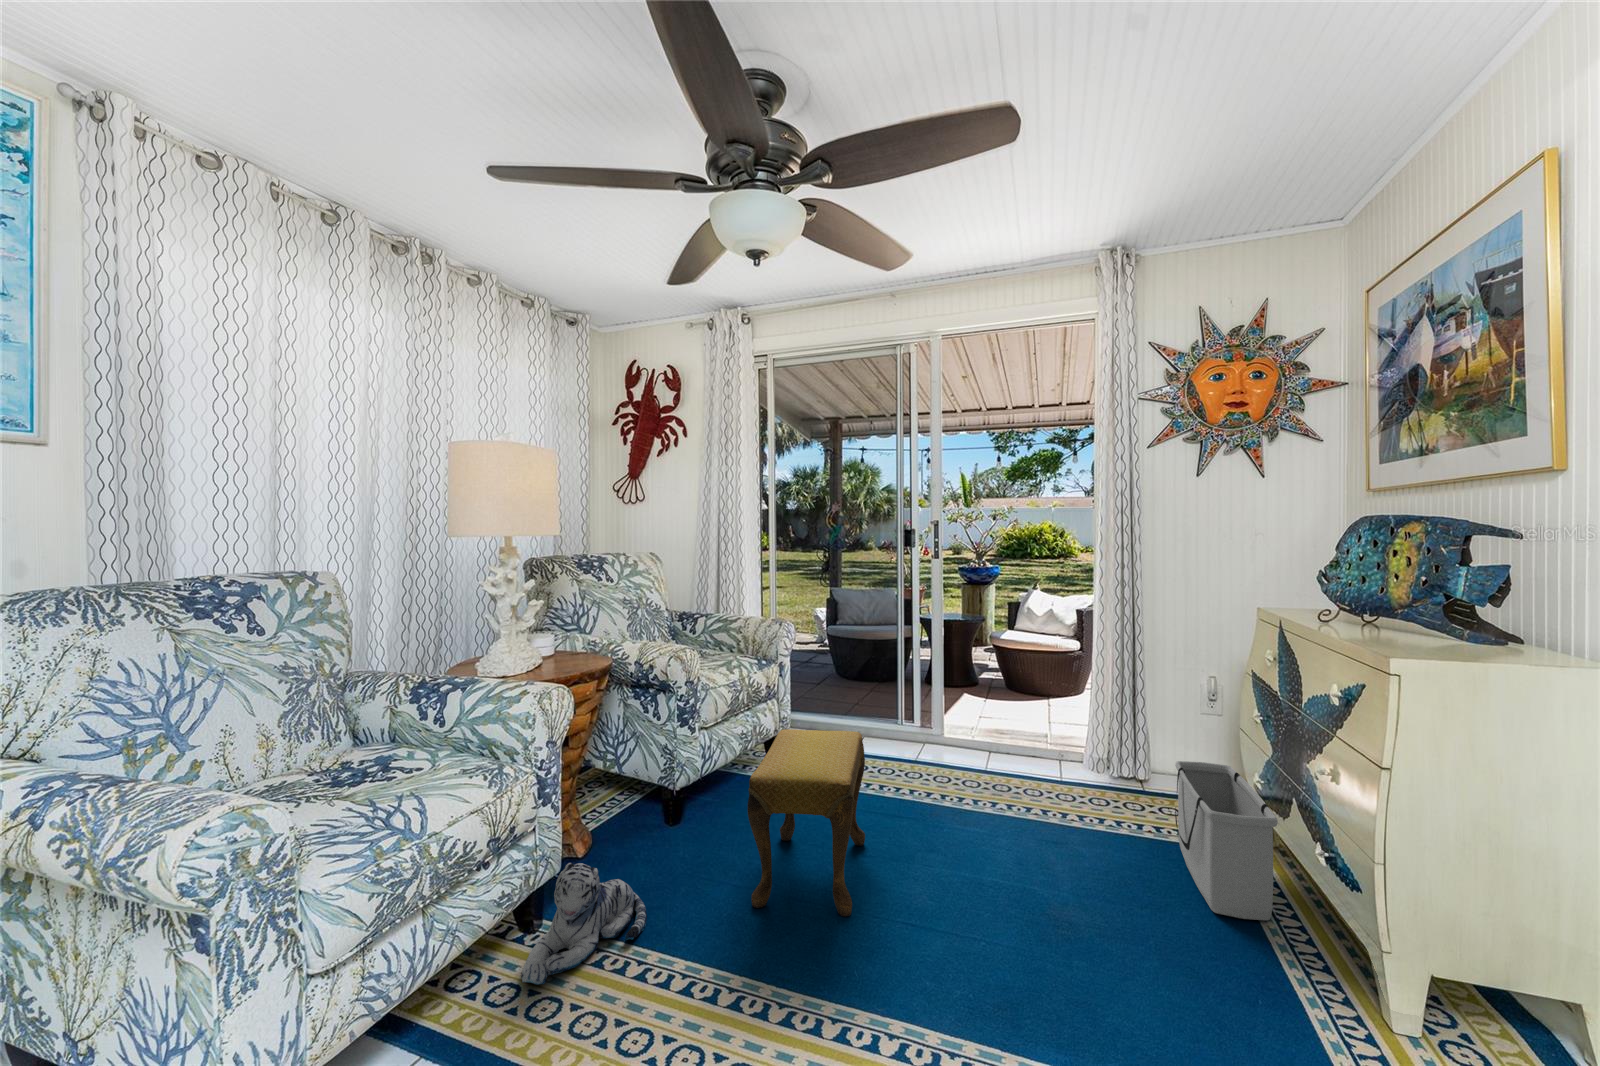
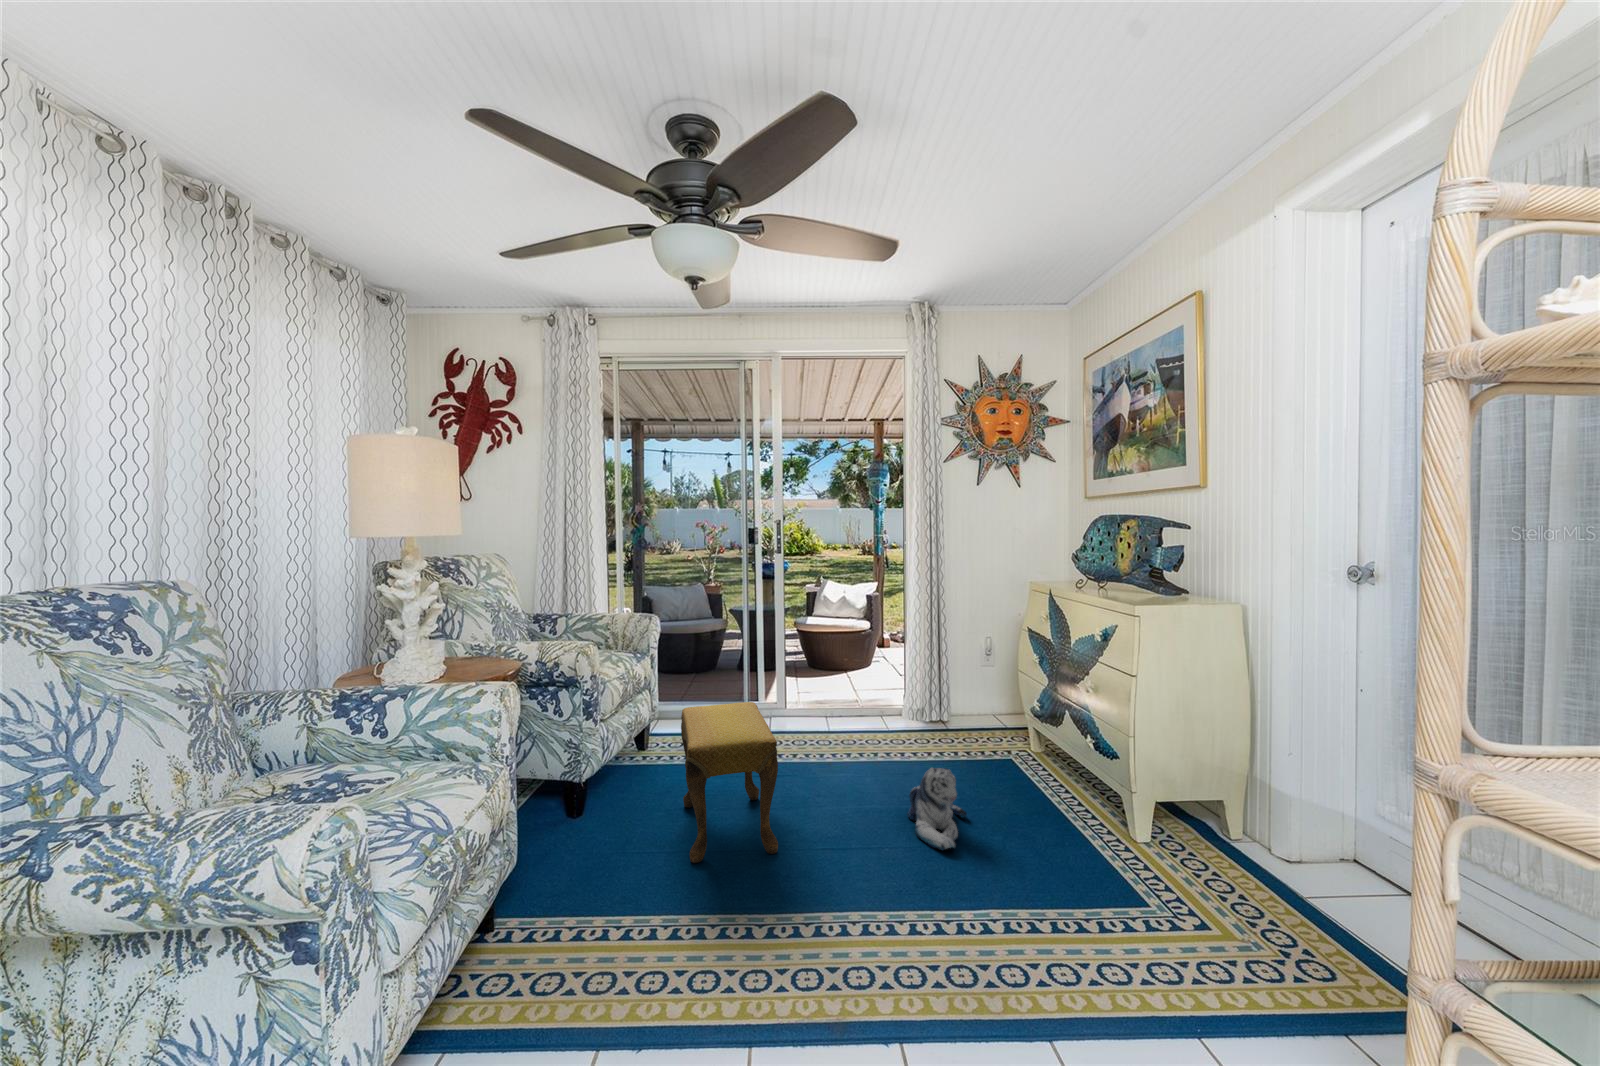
storage bin: present [1175,761,1278,920] -> none [978,696,1058,798]
plush toy: present [521,863,647,985] -> present [907,768,967,850]

